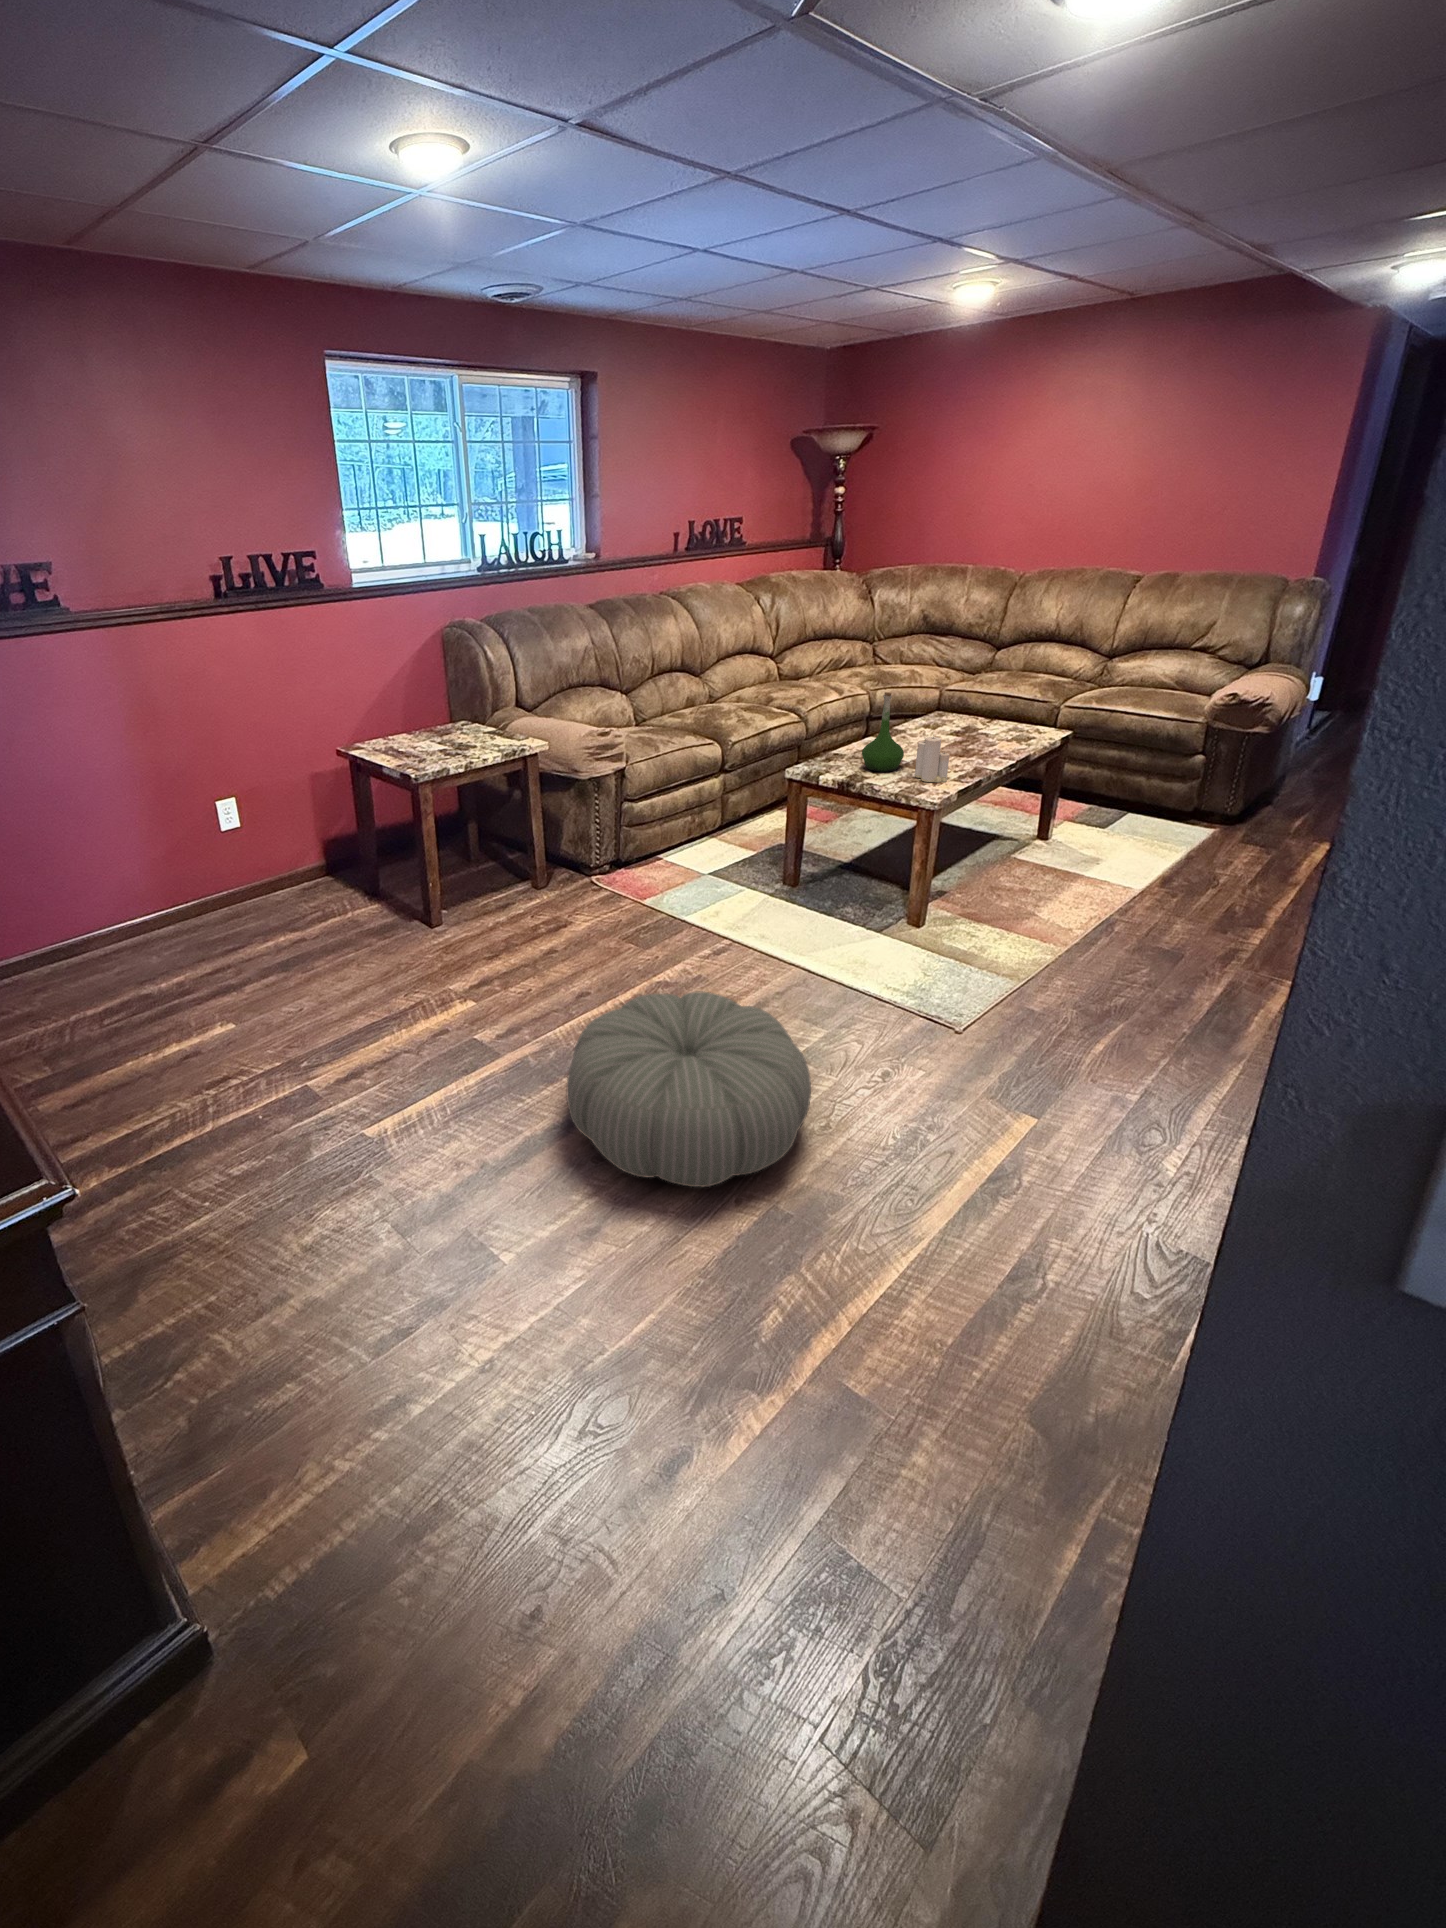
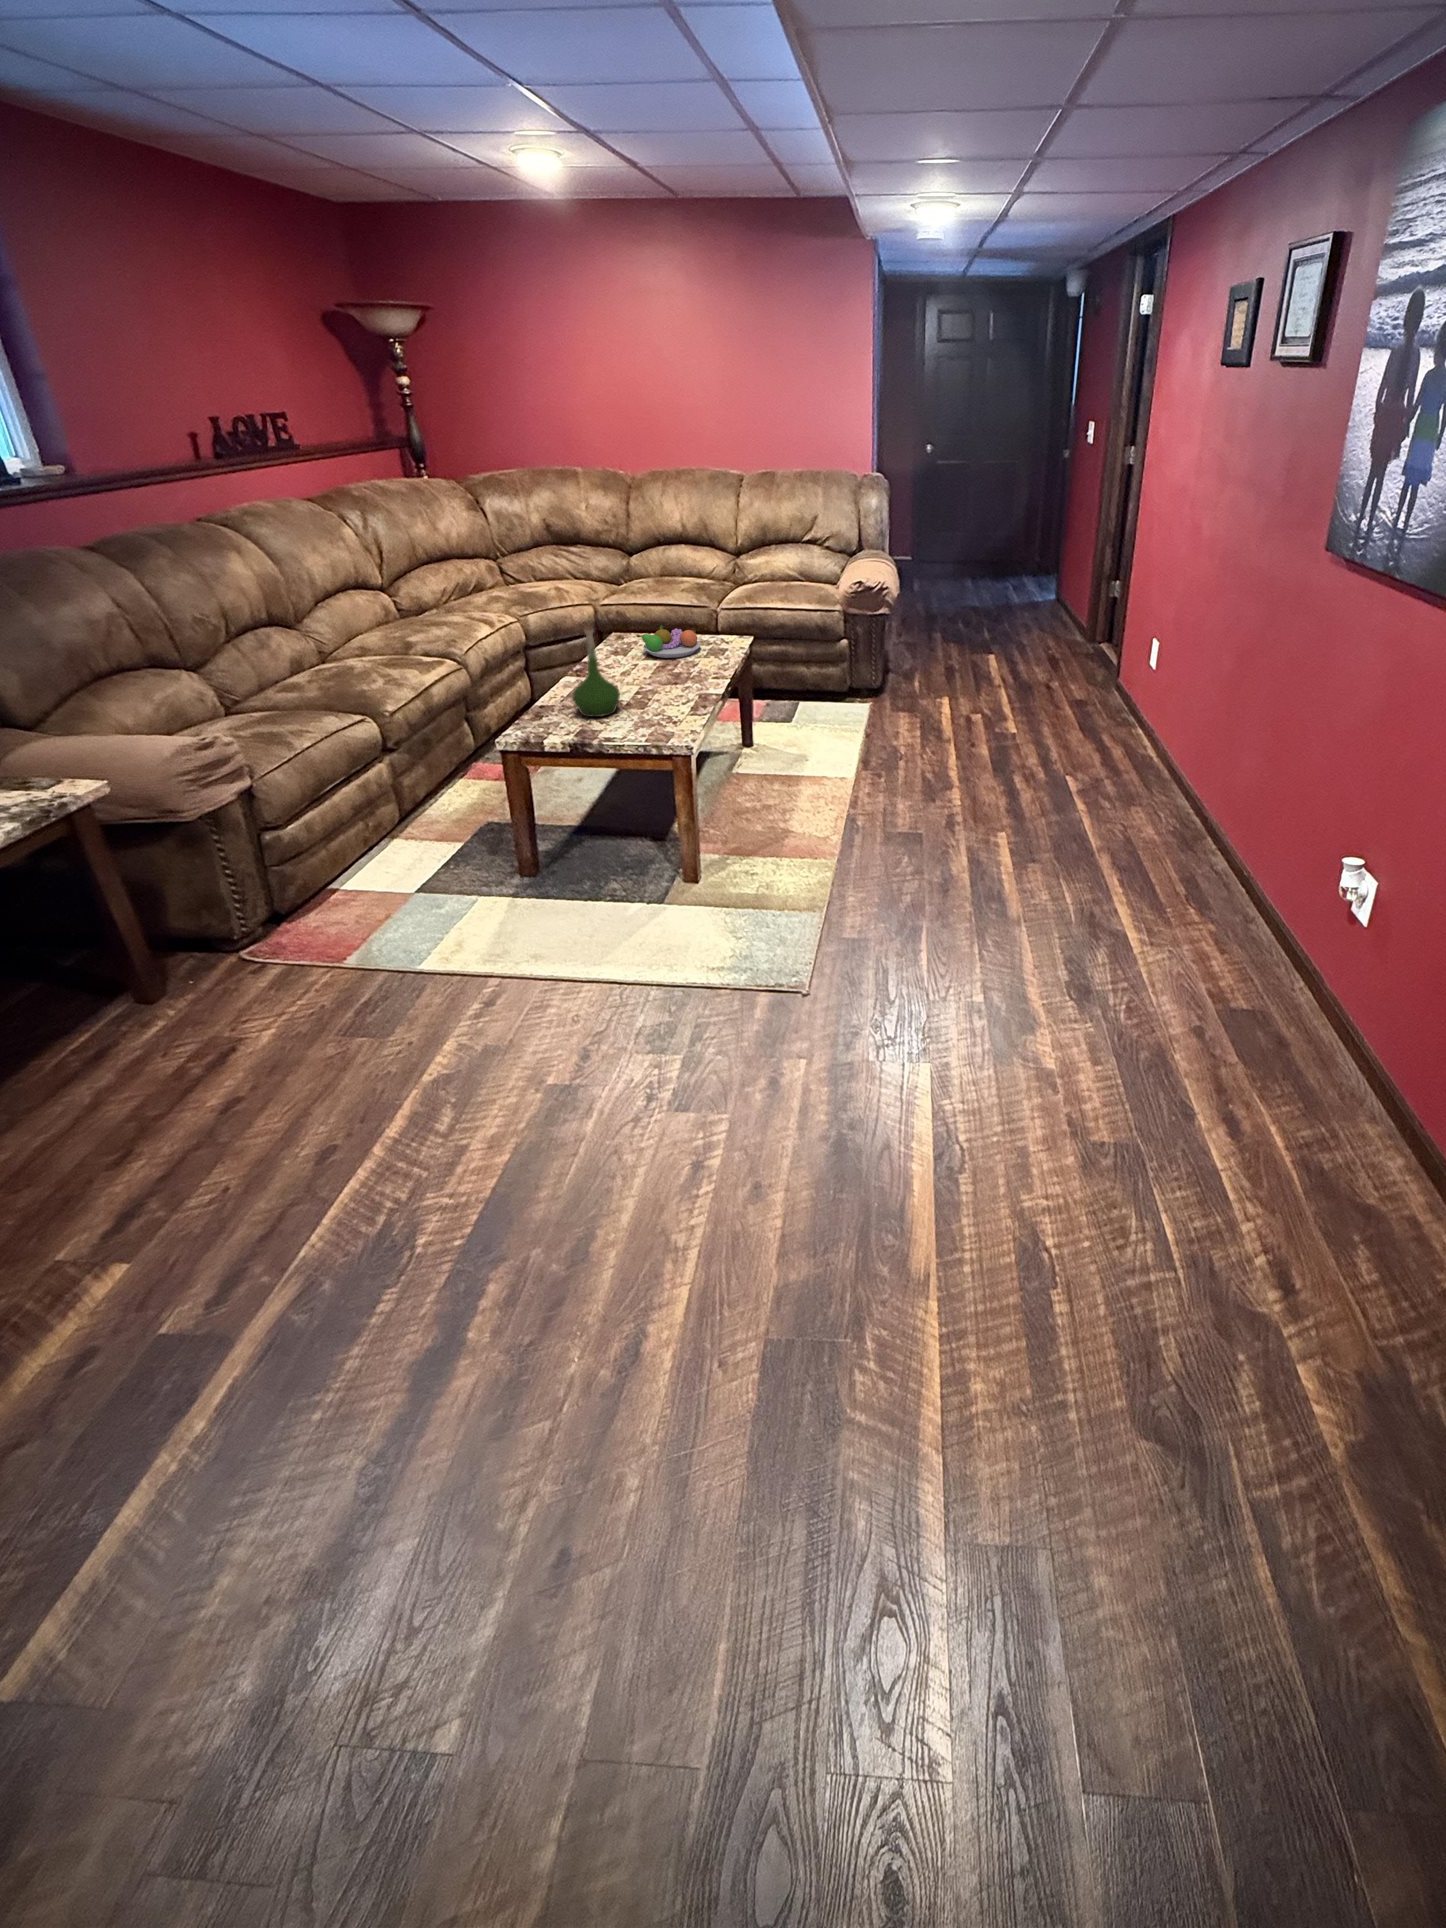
fruit bowl: none [952,708,1012,739] -> present [637,625,701,658]
candle: present [915,737,949,782] -> none [638,666,678,720]
pouf: present [566,991,811,1187] -> none [391,1085,759,1441]

